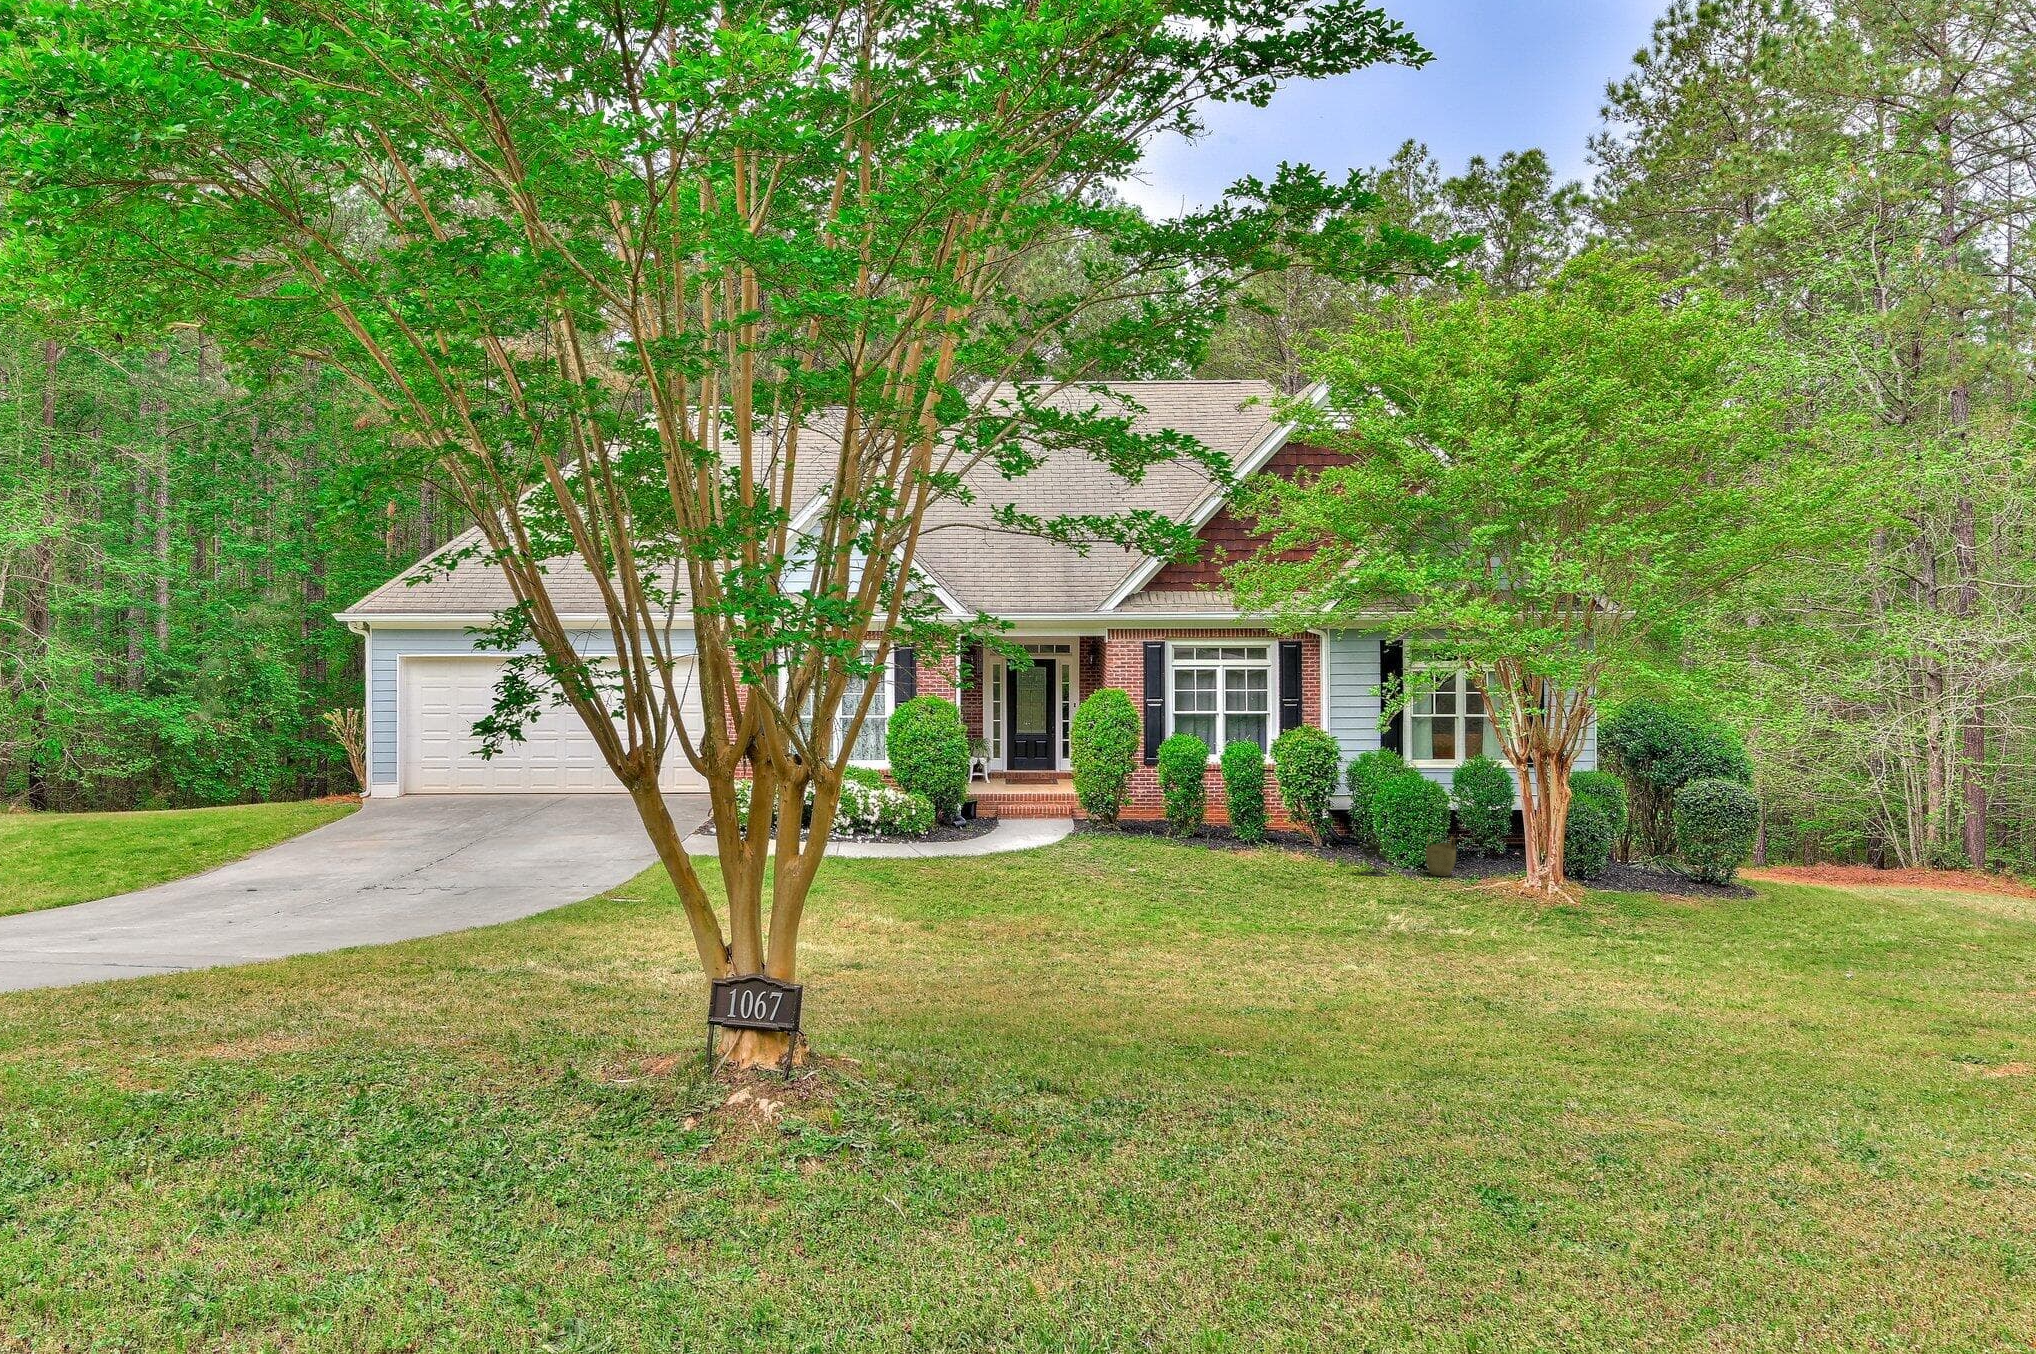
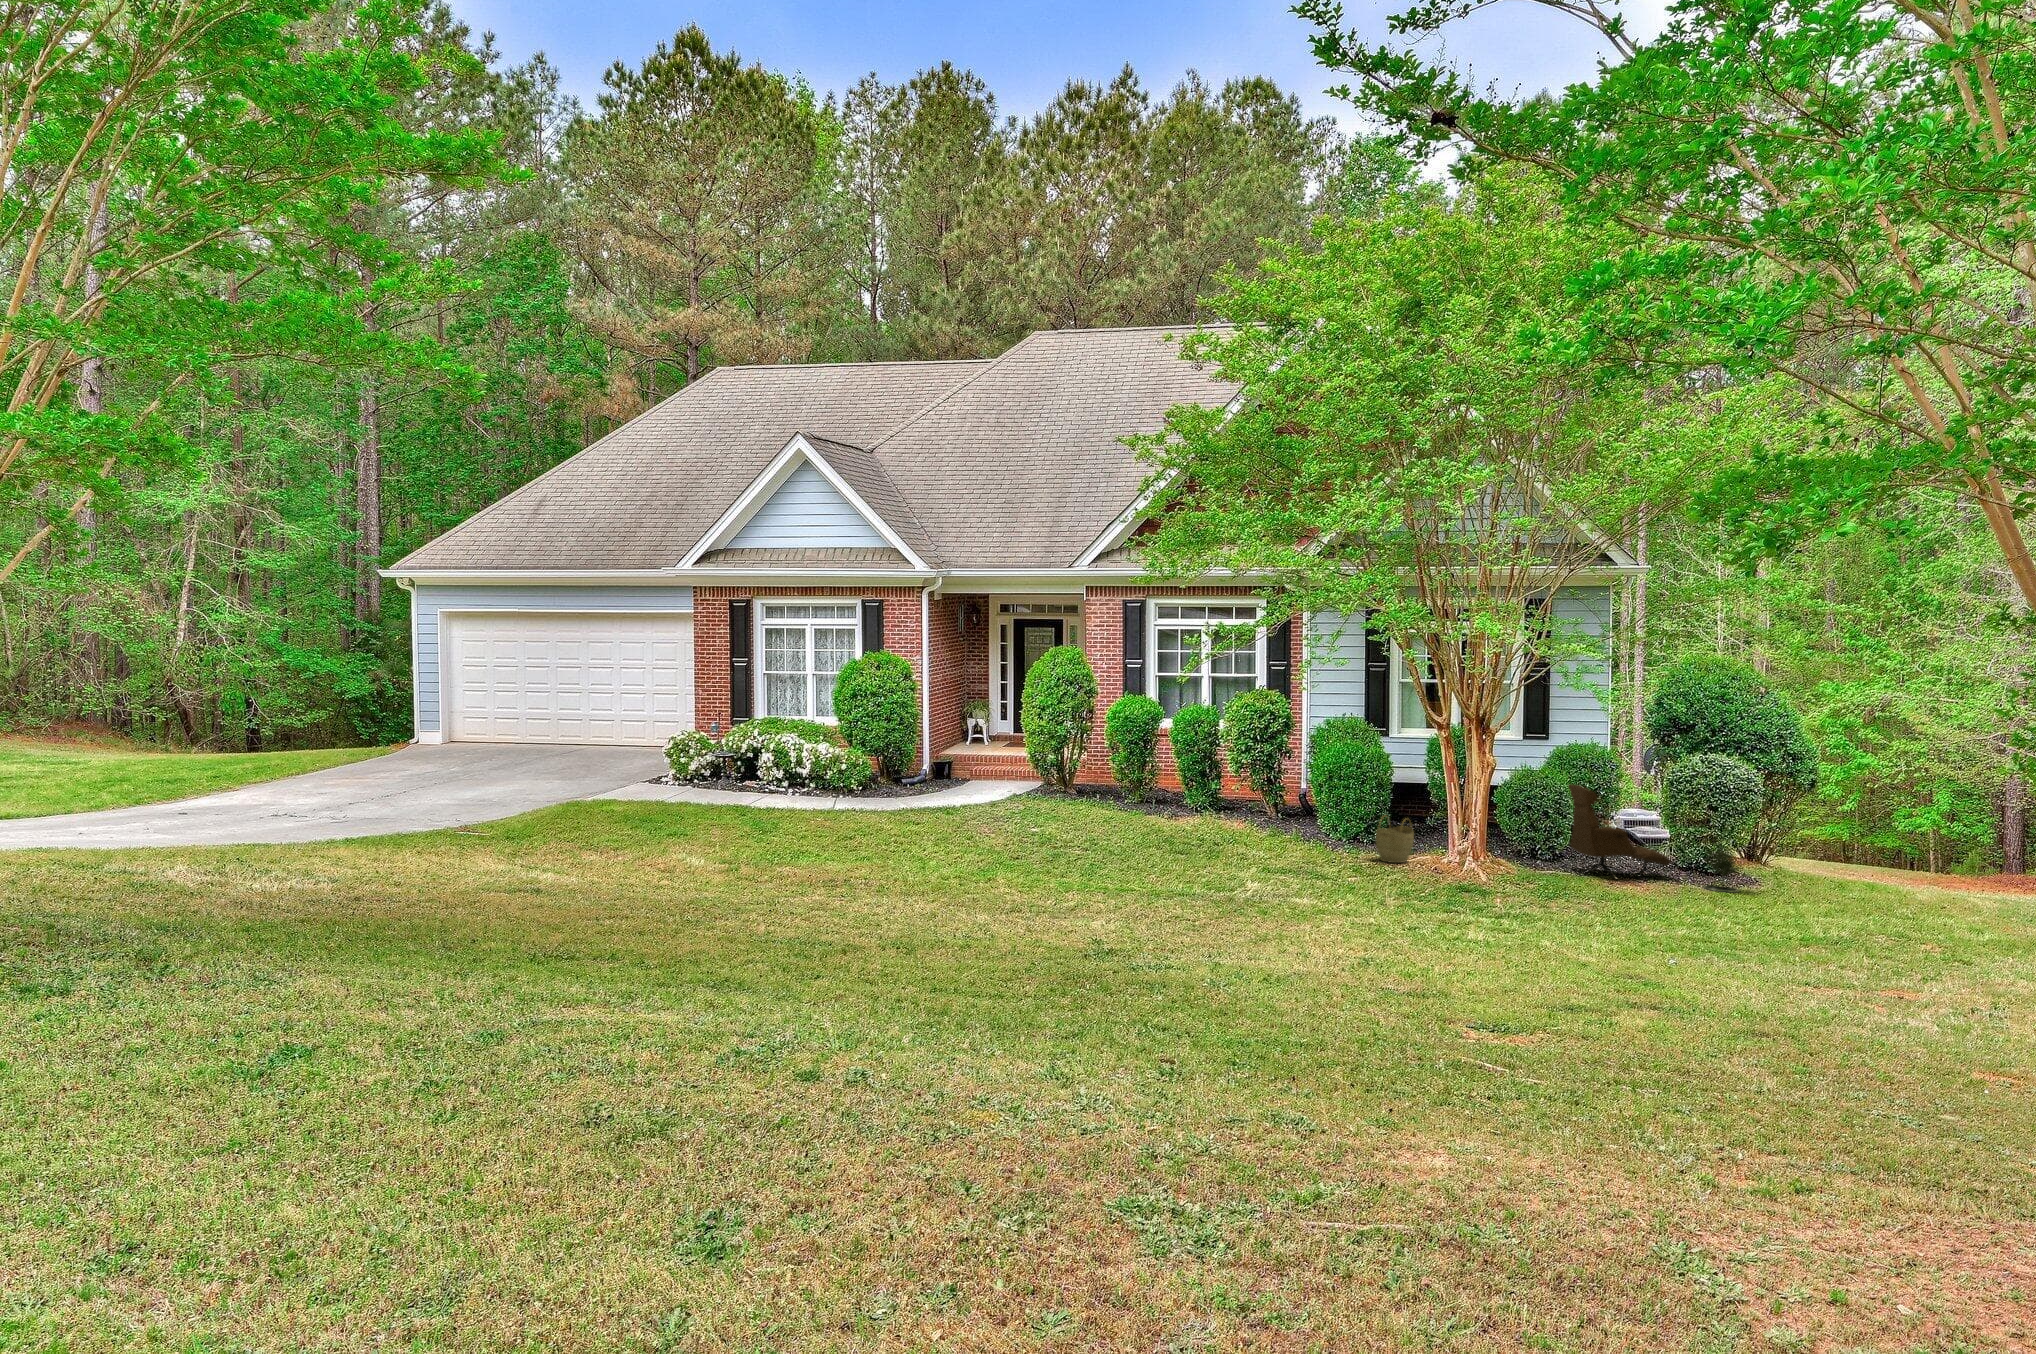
lounge chair: none [1567,800,1656,879] -> present [1568,784,1672,879]
potted tree: present [1360,828,1390,876] -> present [1703,834,1741,893]

